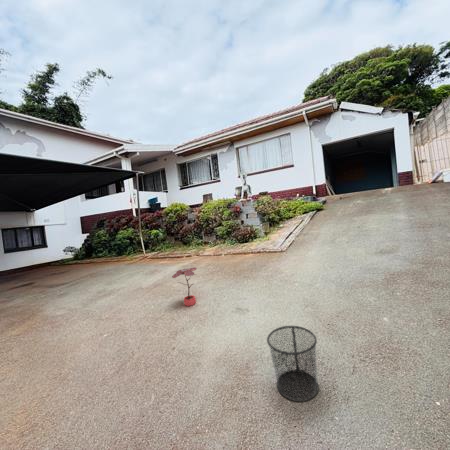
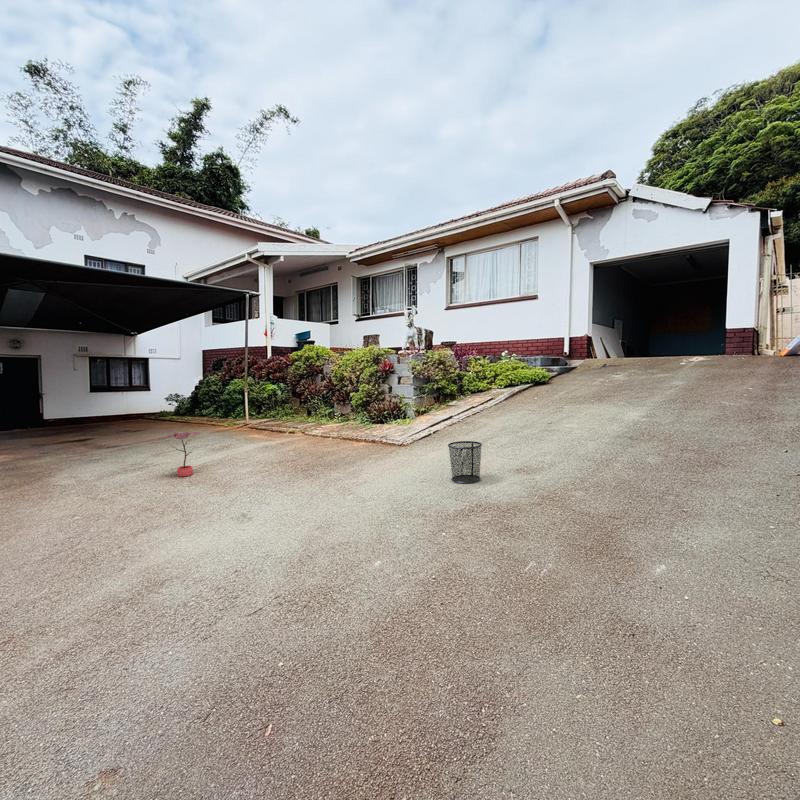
waste bin: present [267,326,318,401] -> present [448,441,482,484]

